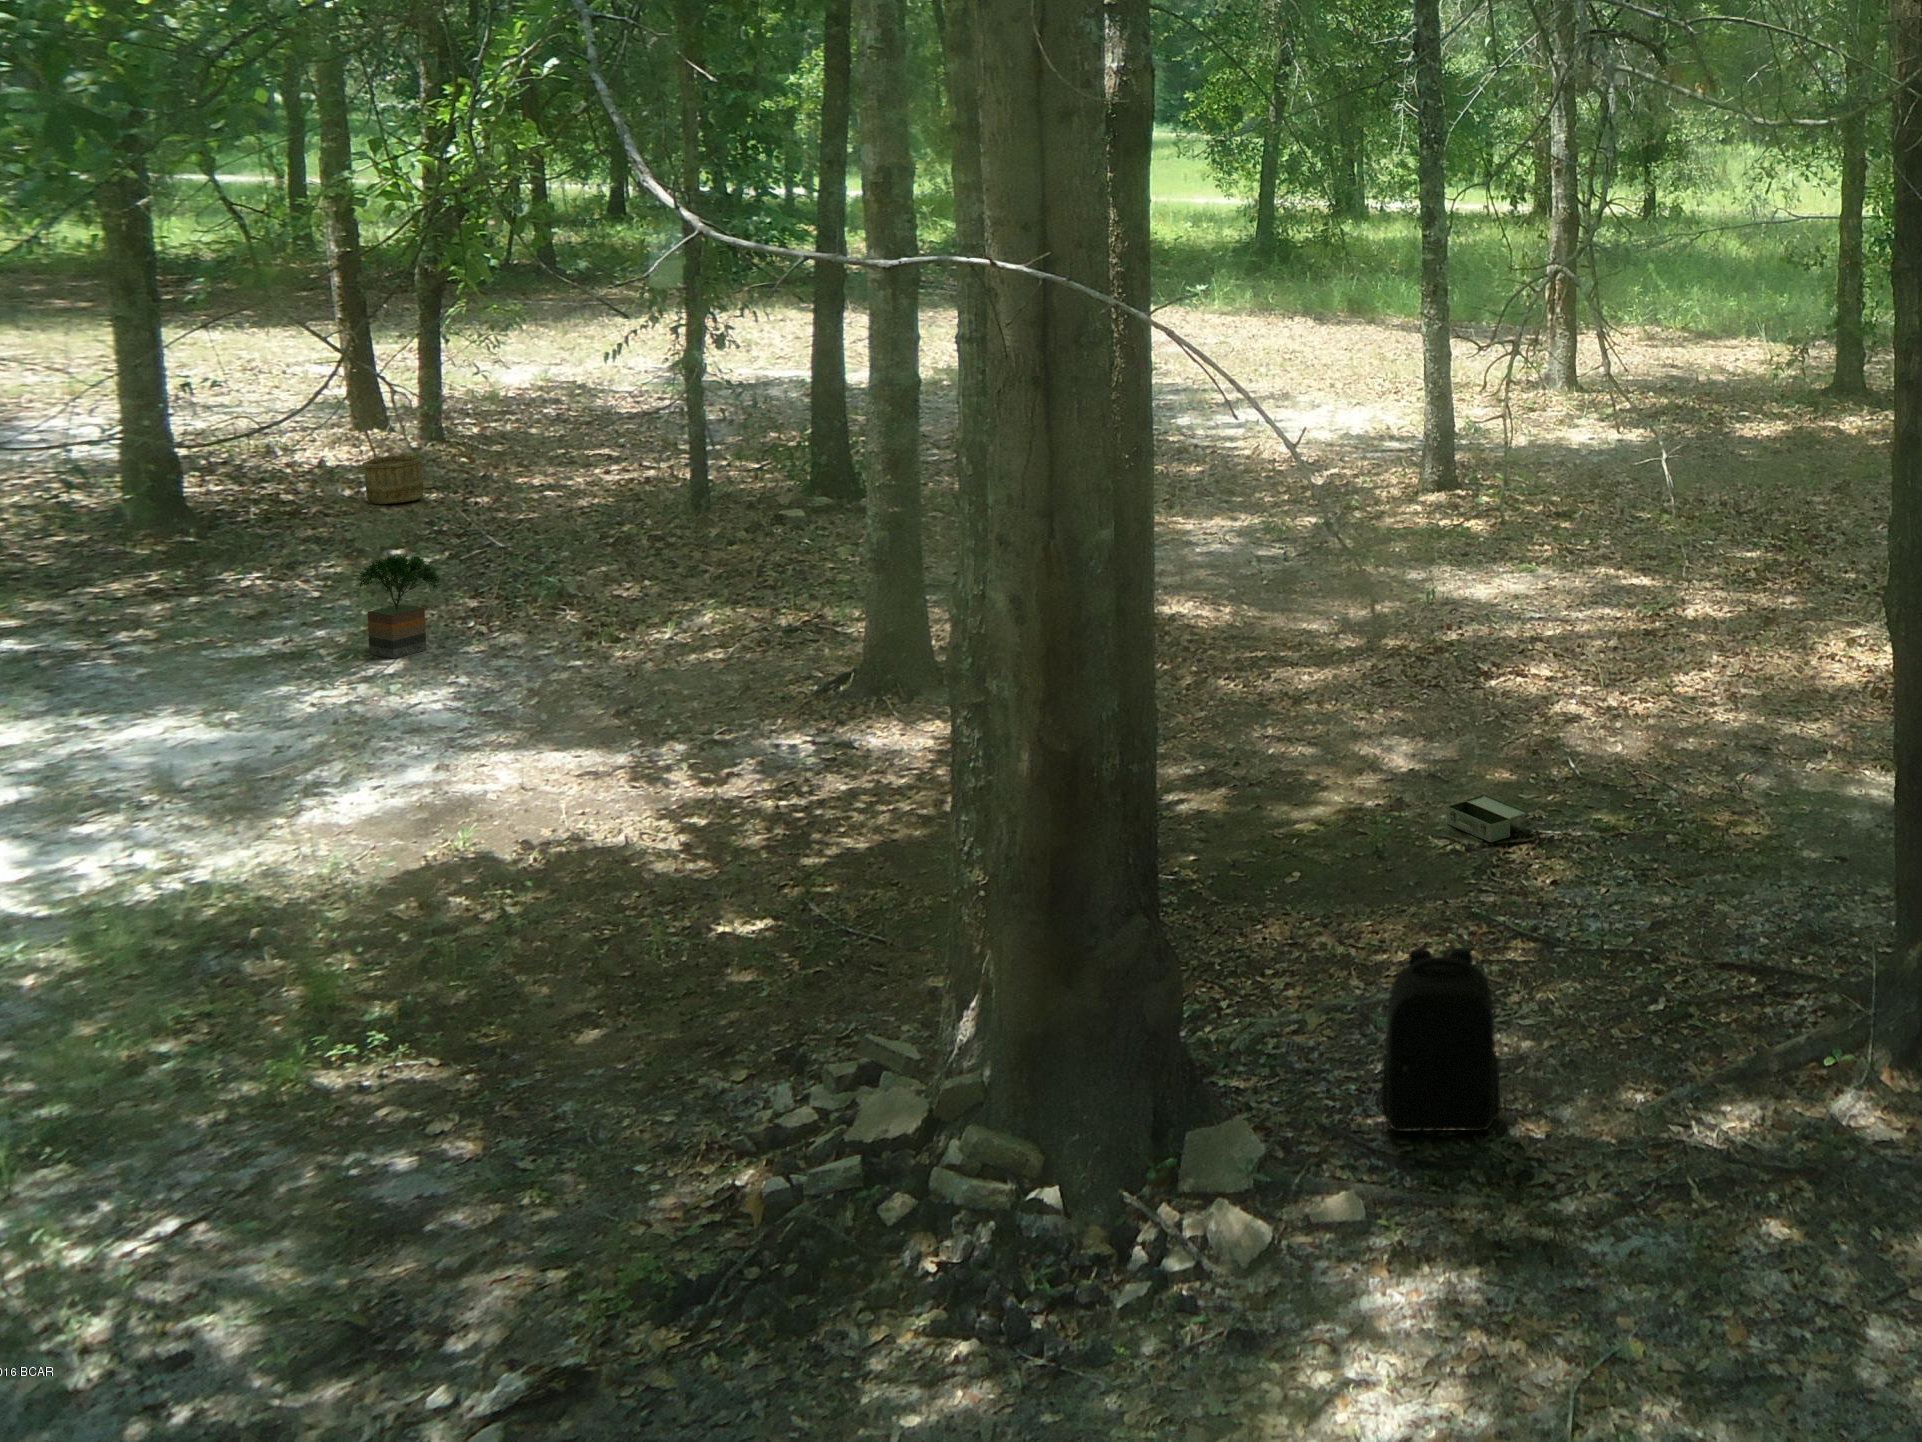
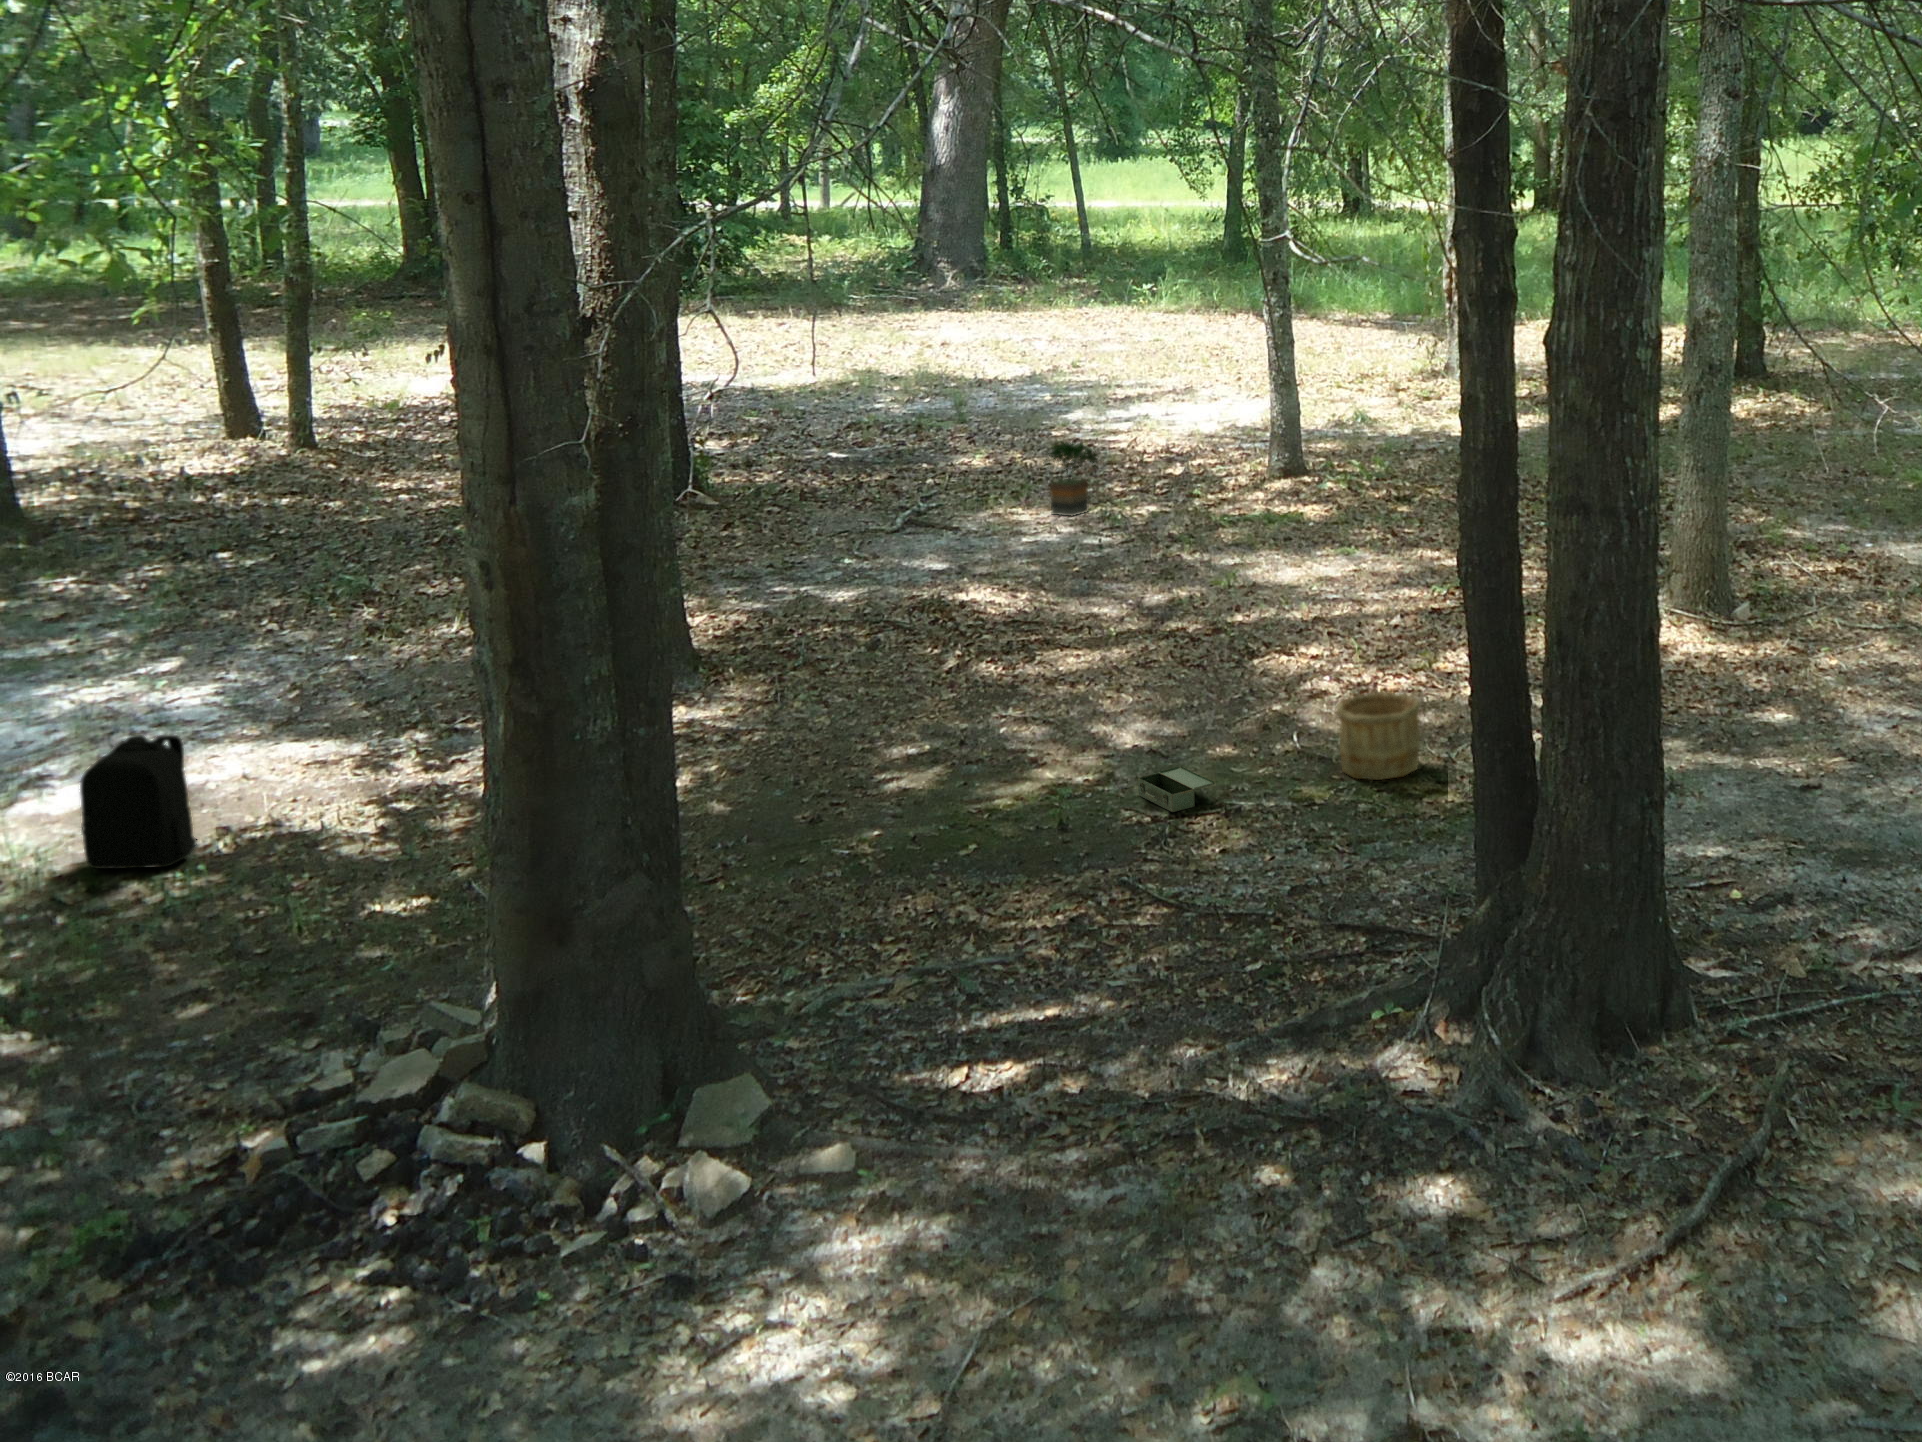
wooden bucket: present [362,455,423,504] -> present [1336,692,1420,780]
potted tree: present [357,555,441,658] -> present [1043,443,1098,516]
backpack: present [1381,948,1501,1131] -> present [80,735,197,869]

